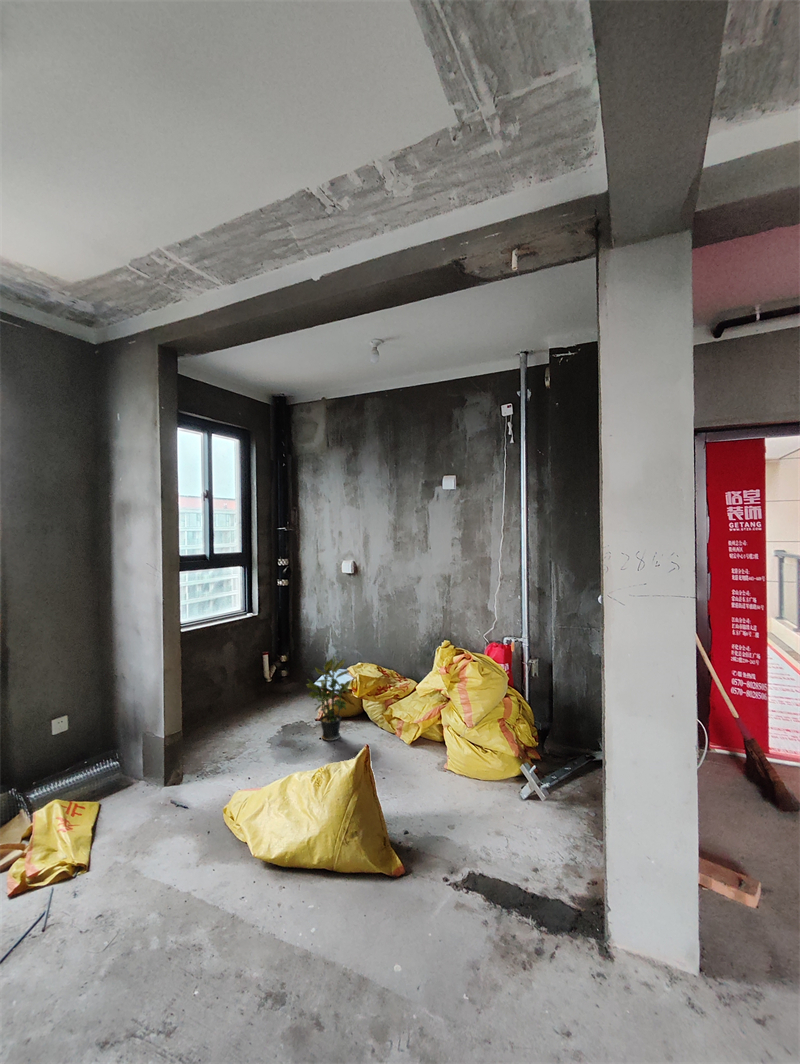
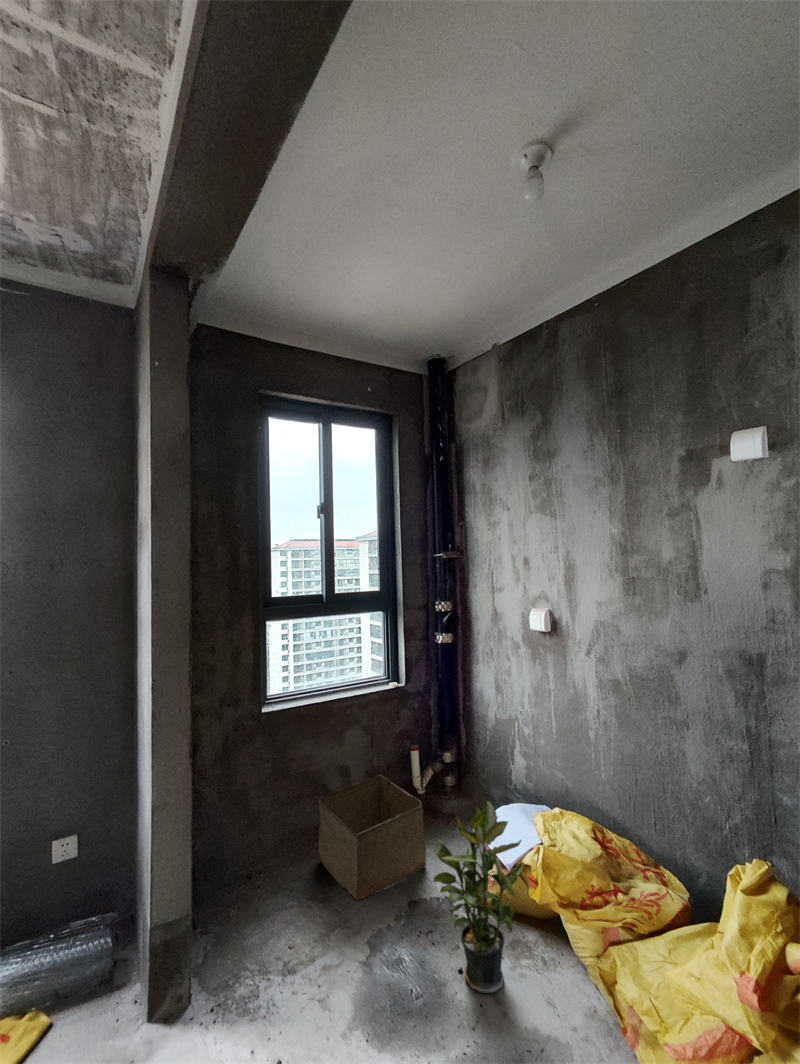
storage bin: none [213,671,283,733] -> present [318,775,426,900]

